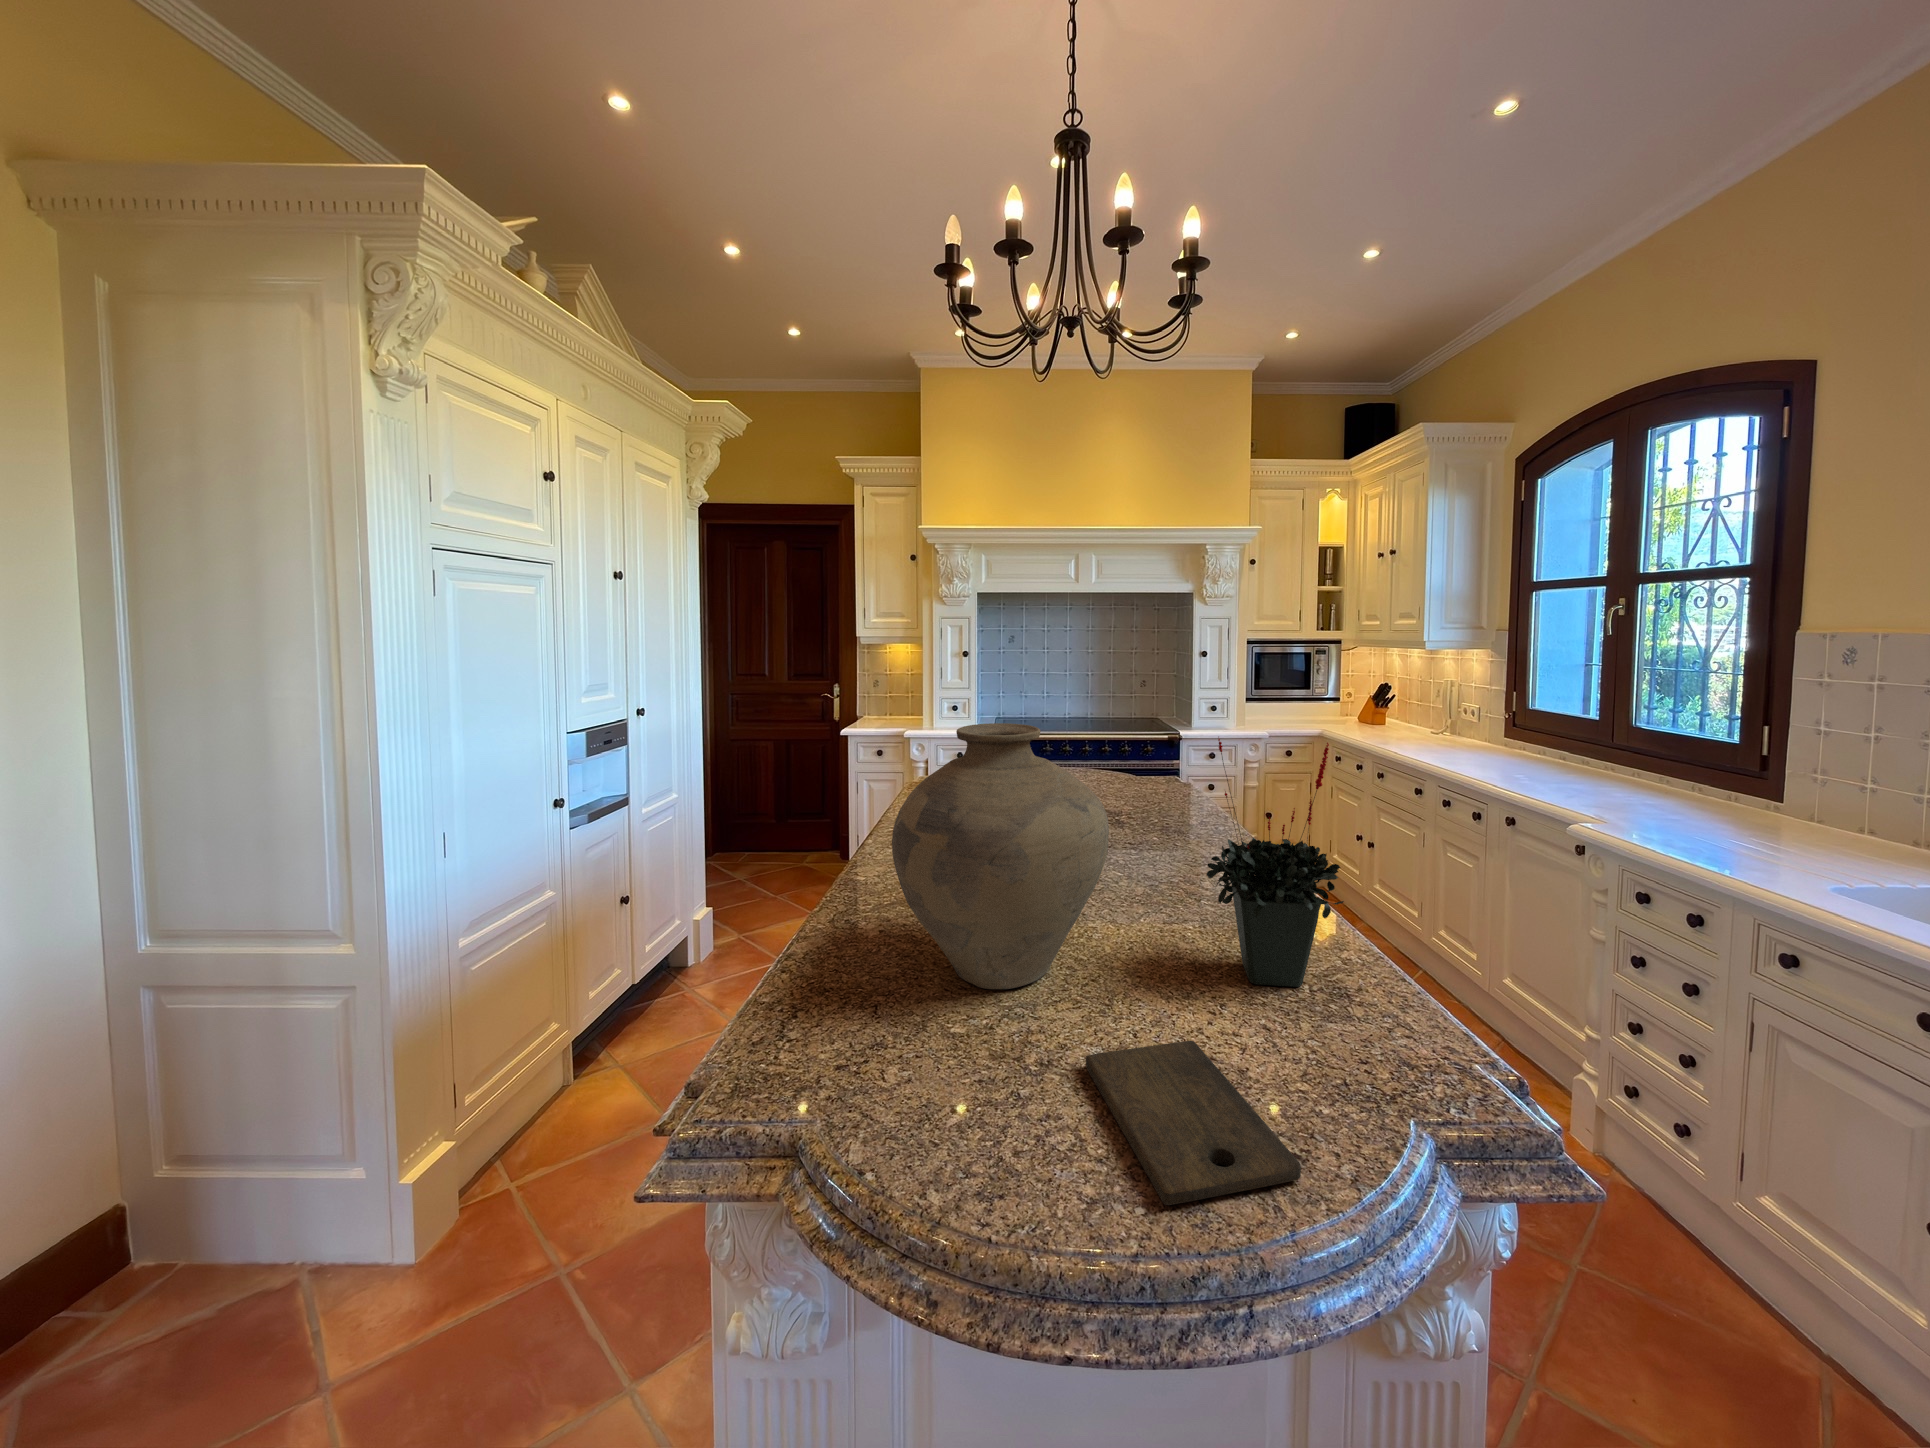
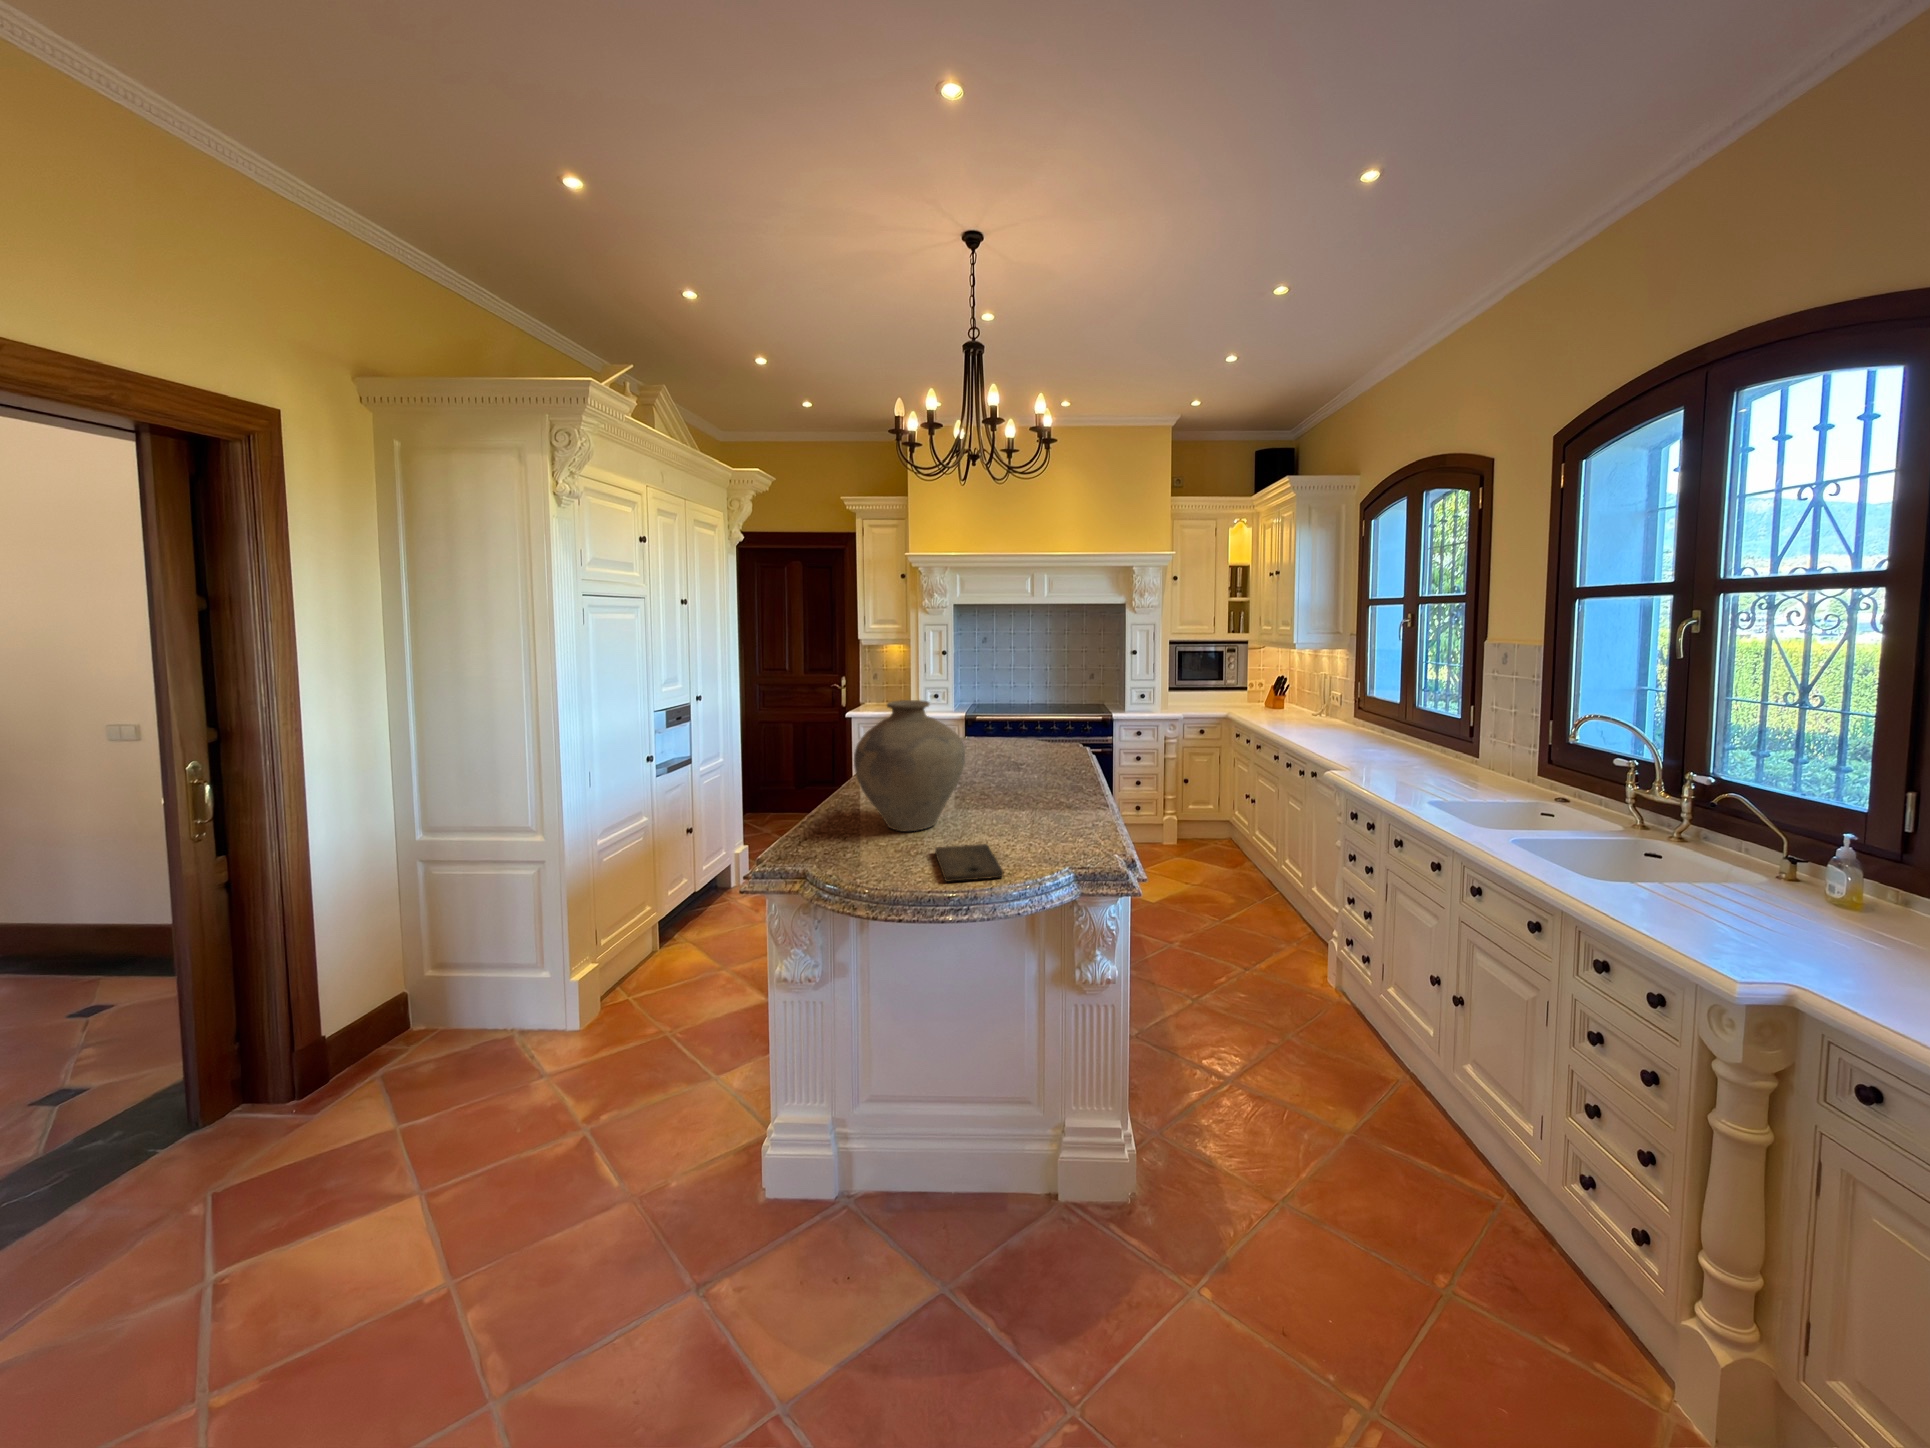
potted plant: present [1207,739,1344,987] -> none [1016,706,1079,831]

